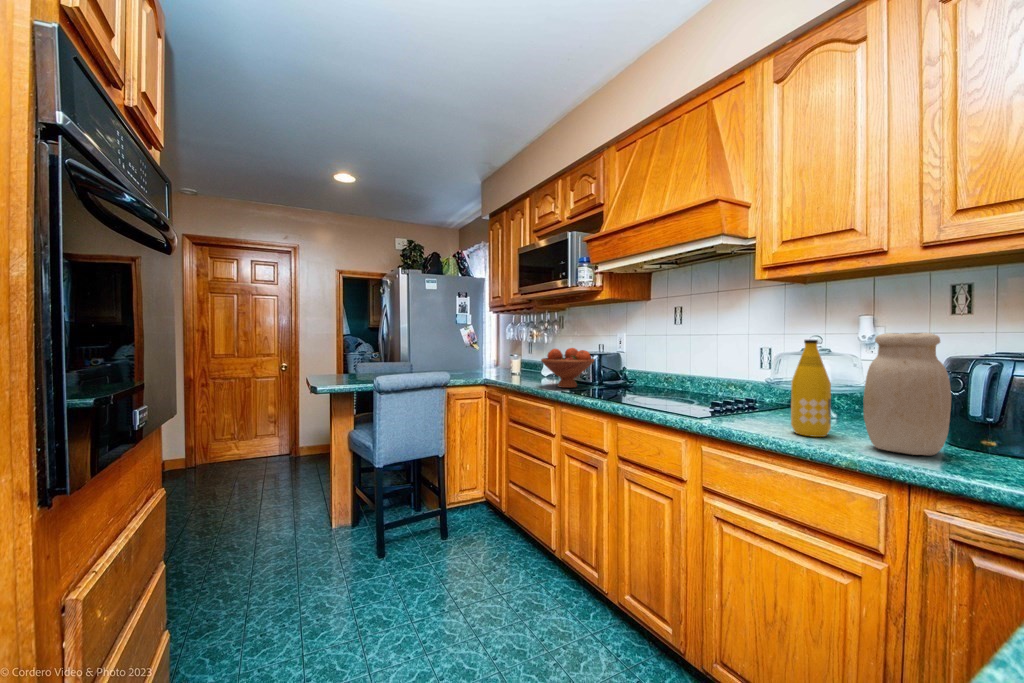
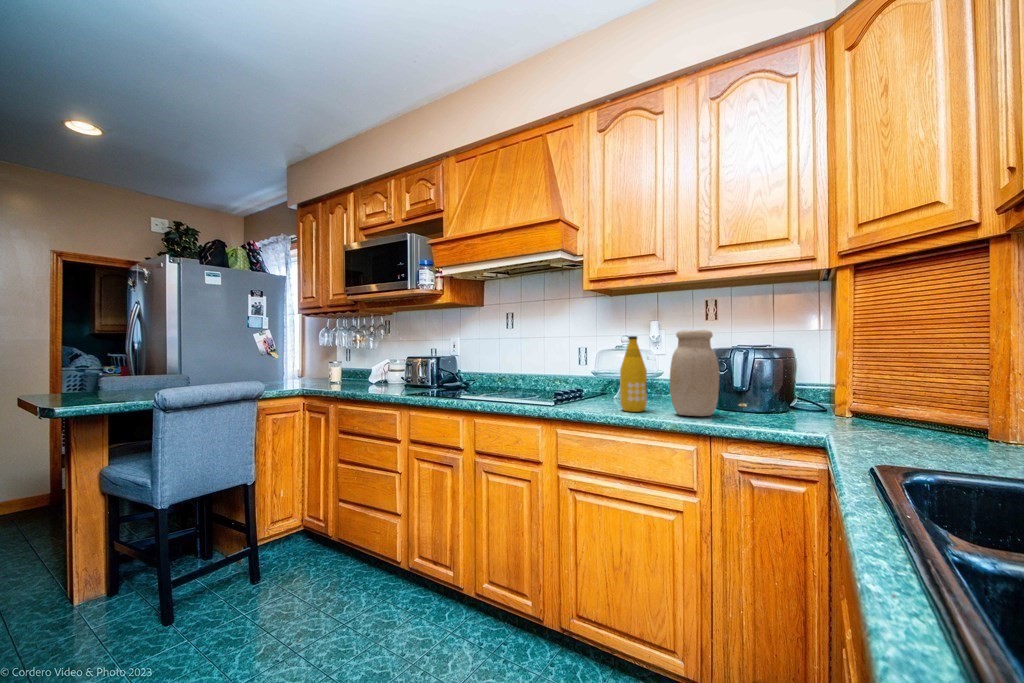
fruit bowl: present [541,348,594,388] -> none [378,351,434,392]

